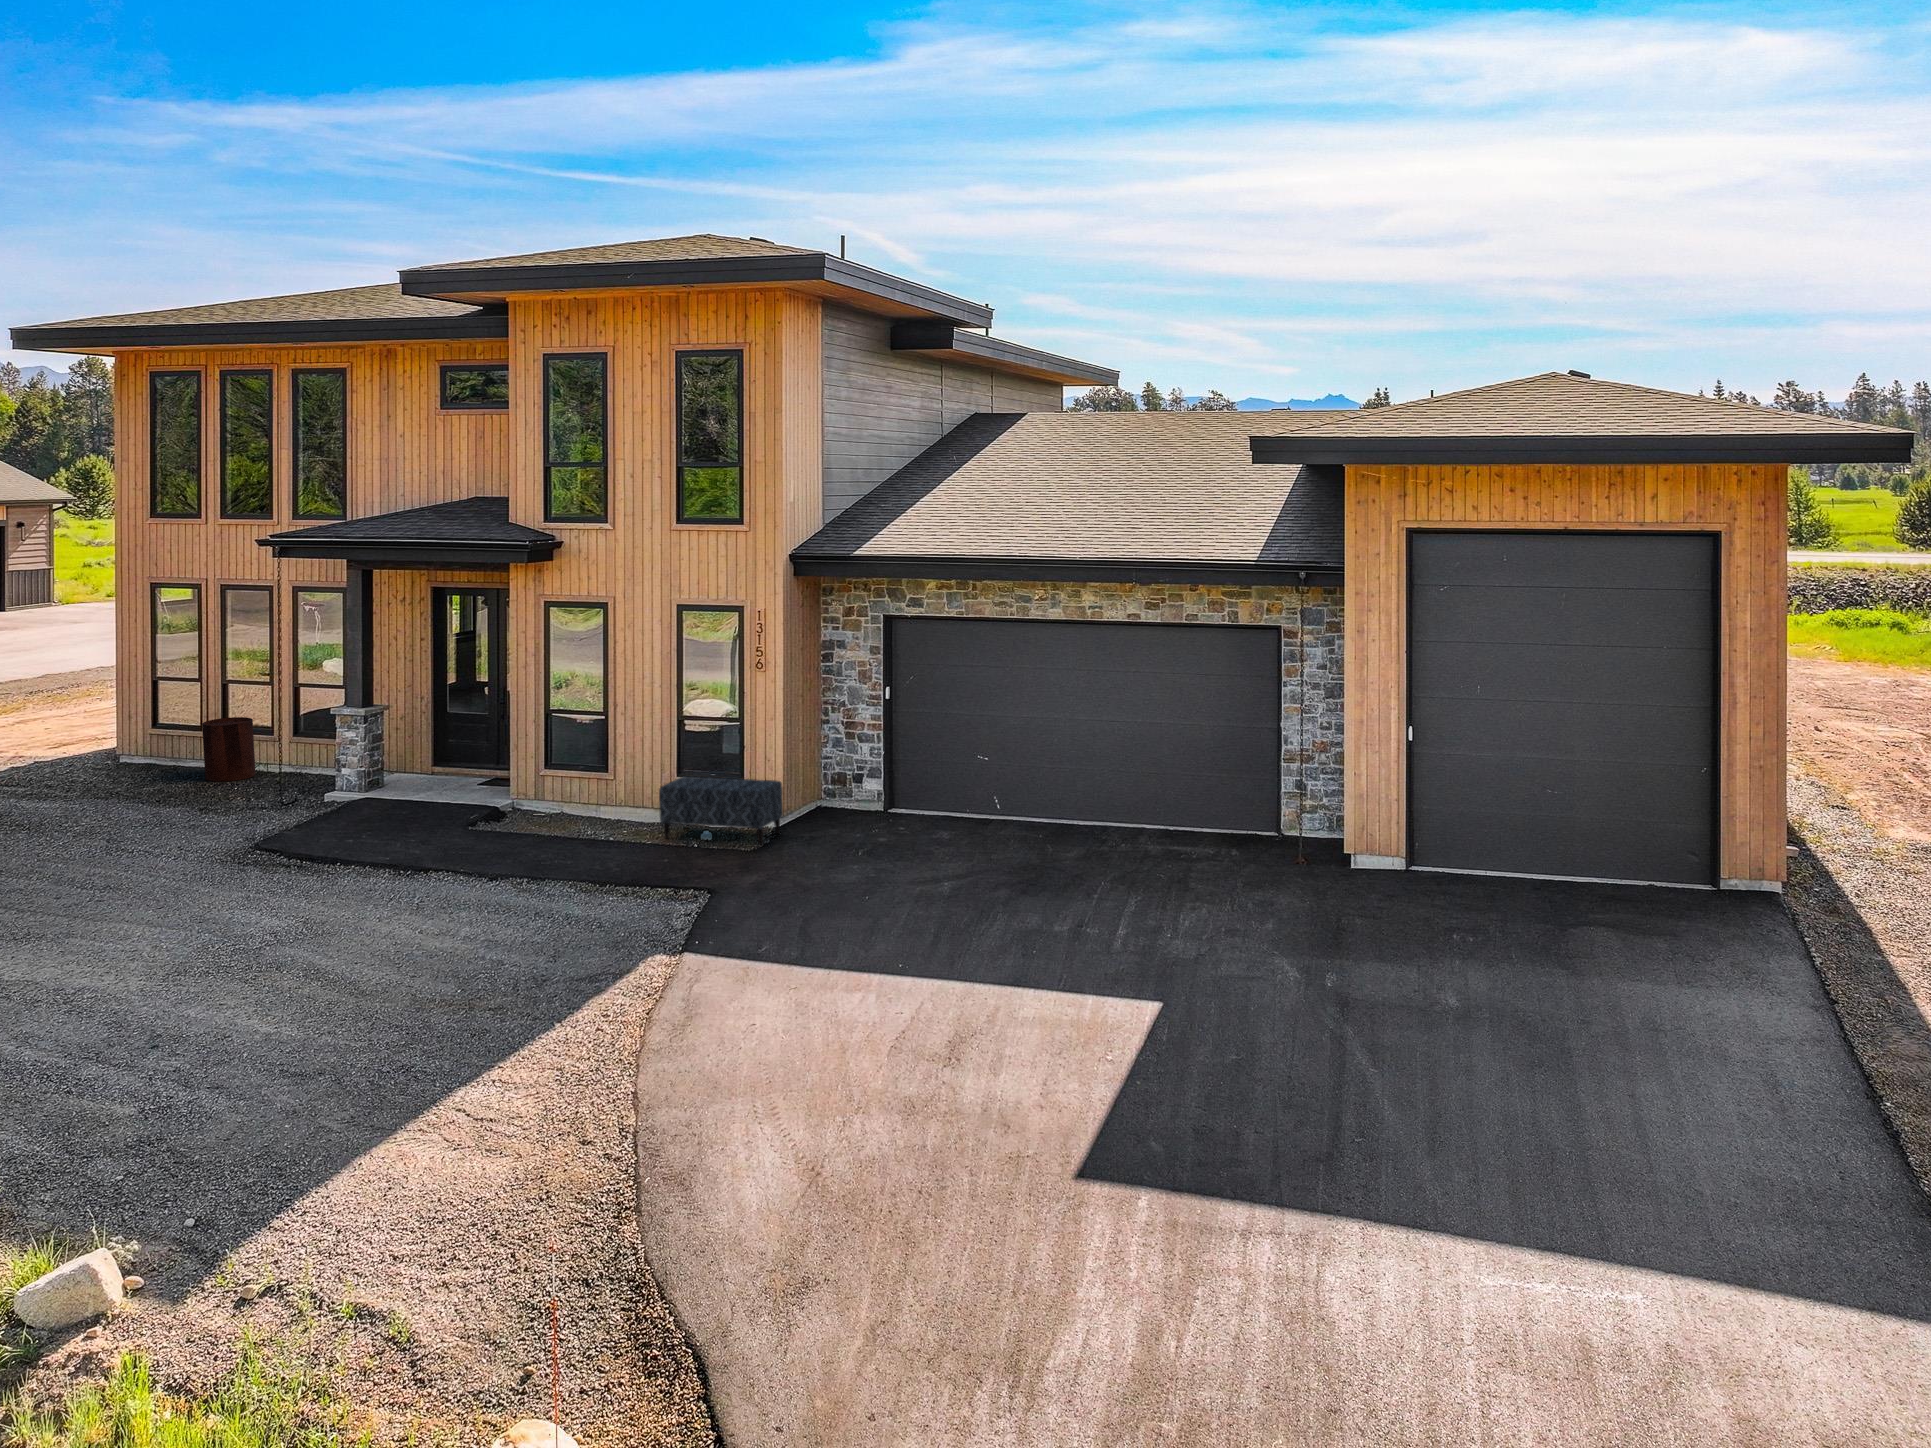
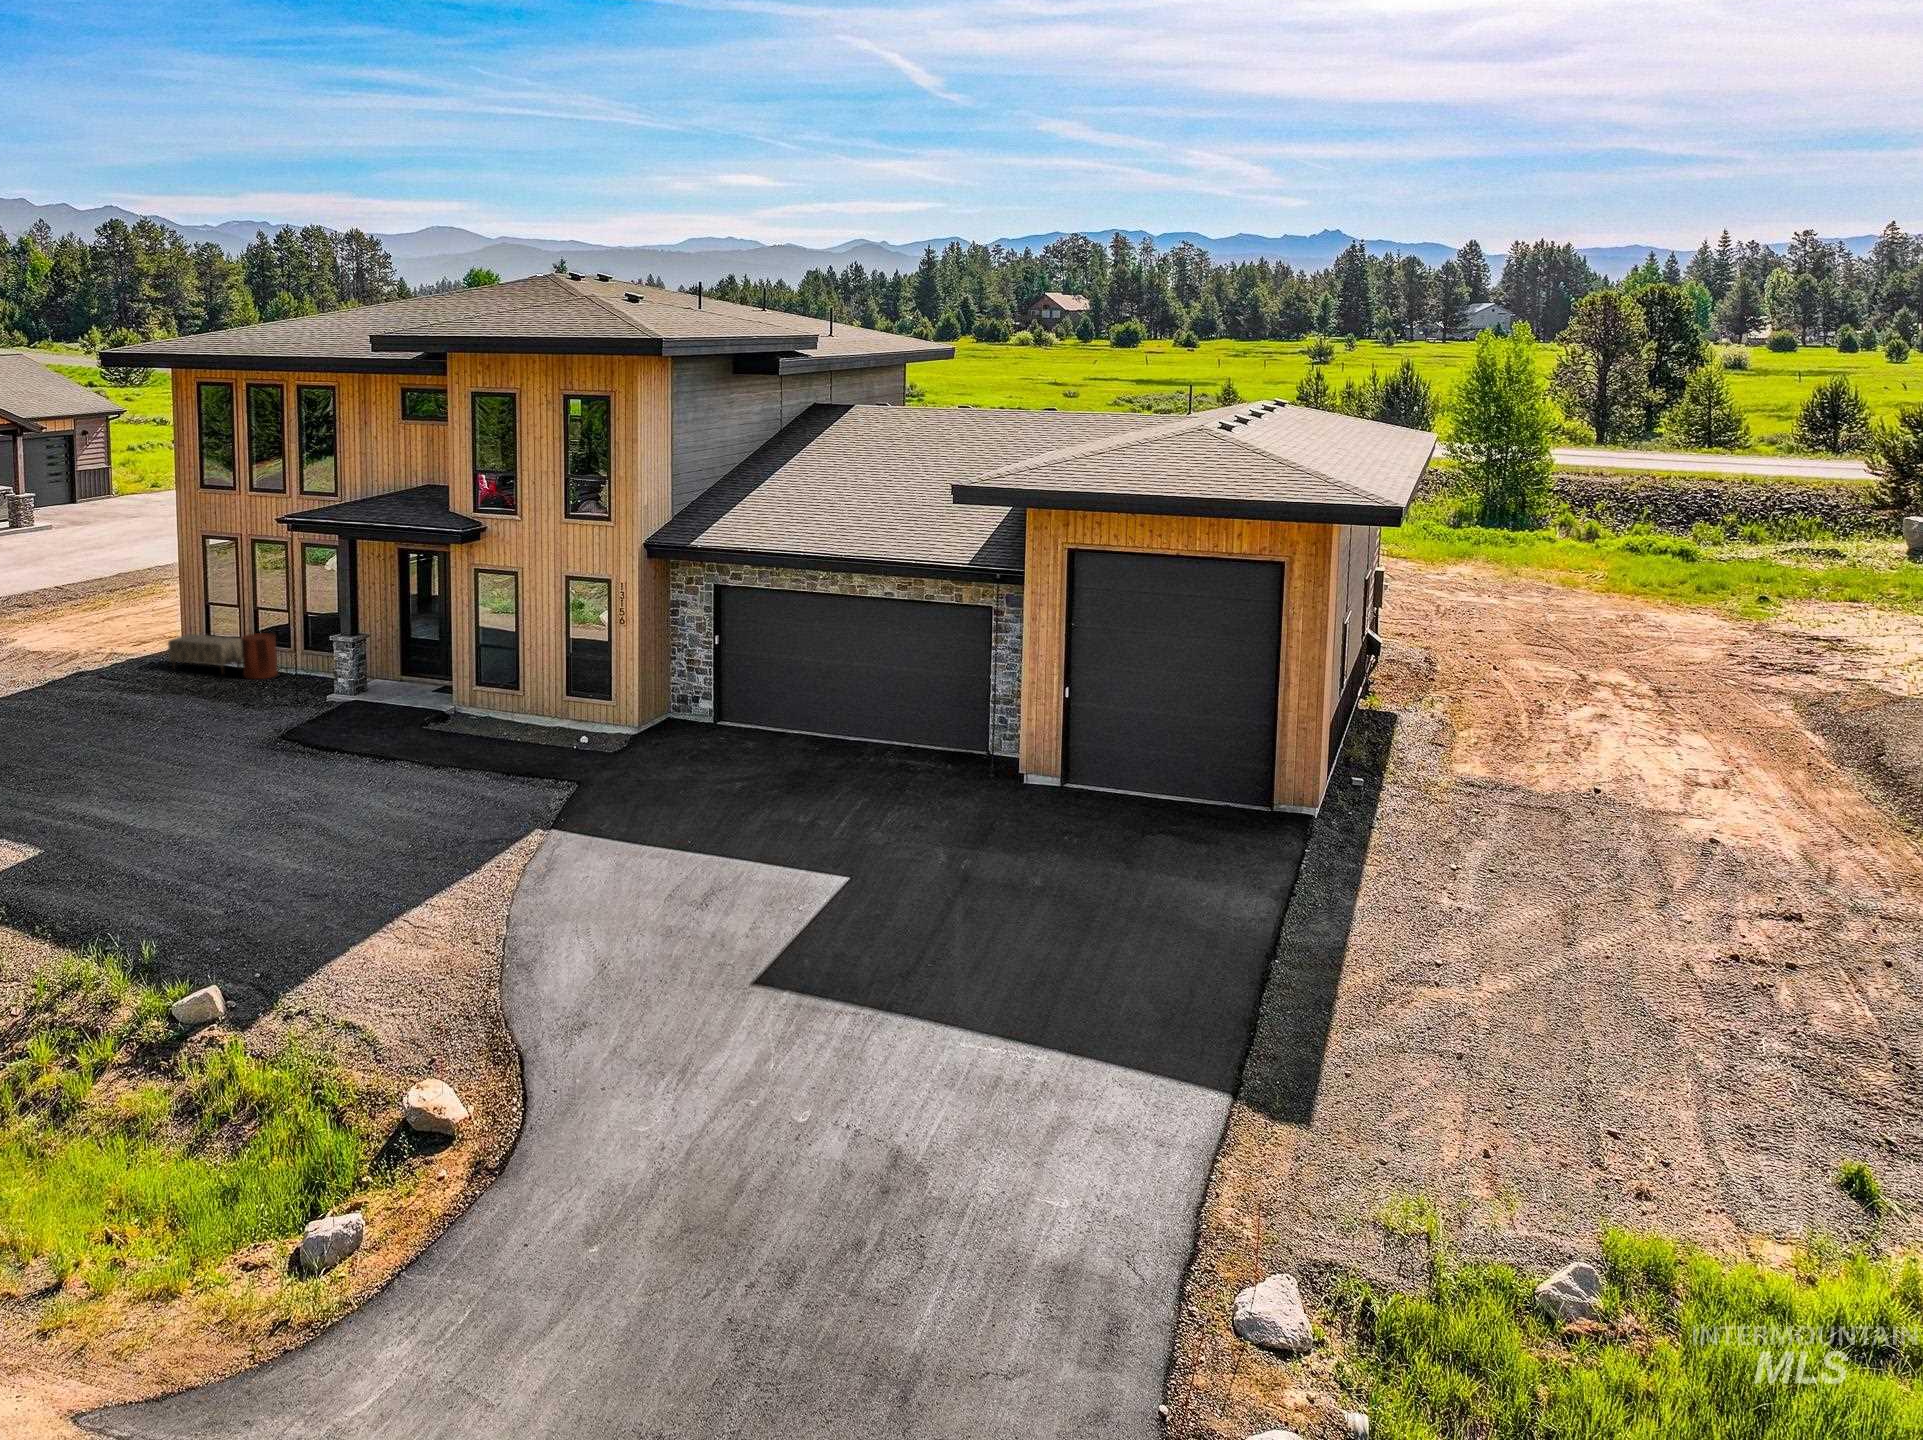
bench: present [659,776,783,844] -> present [168,634,242,674]

